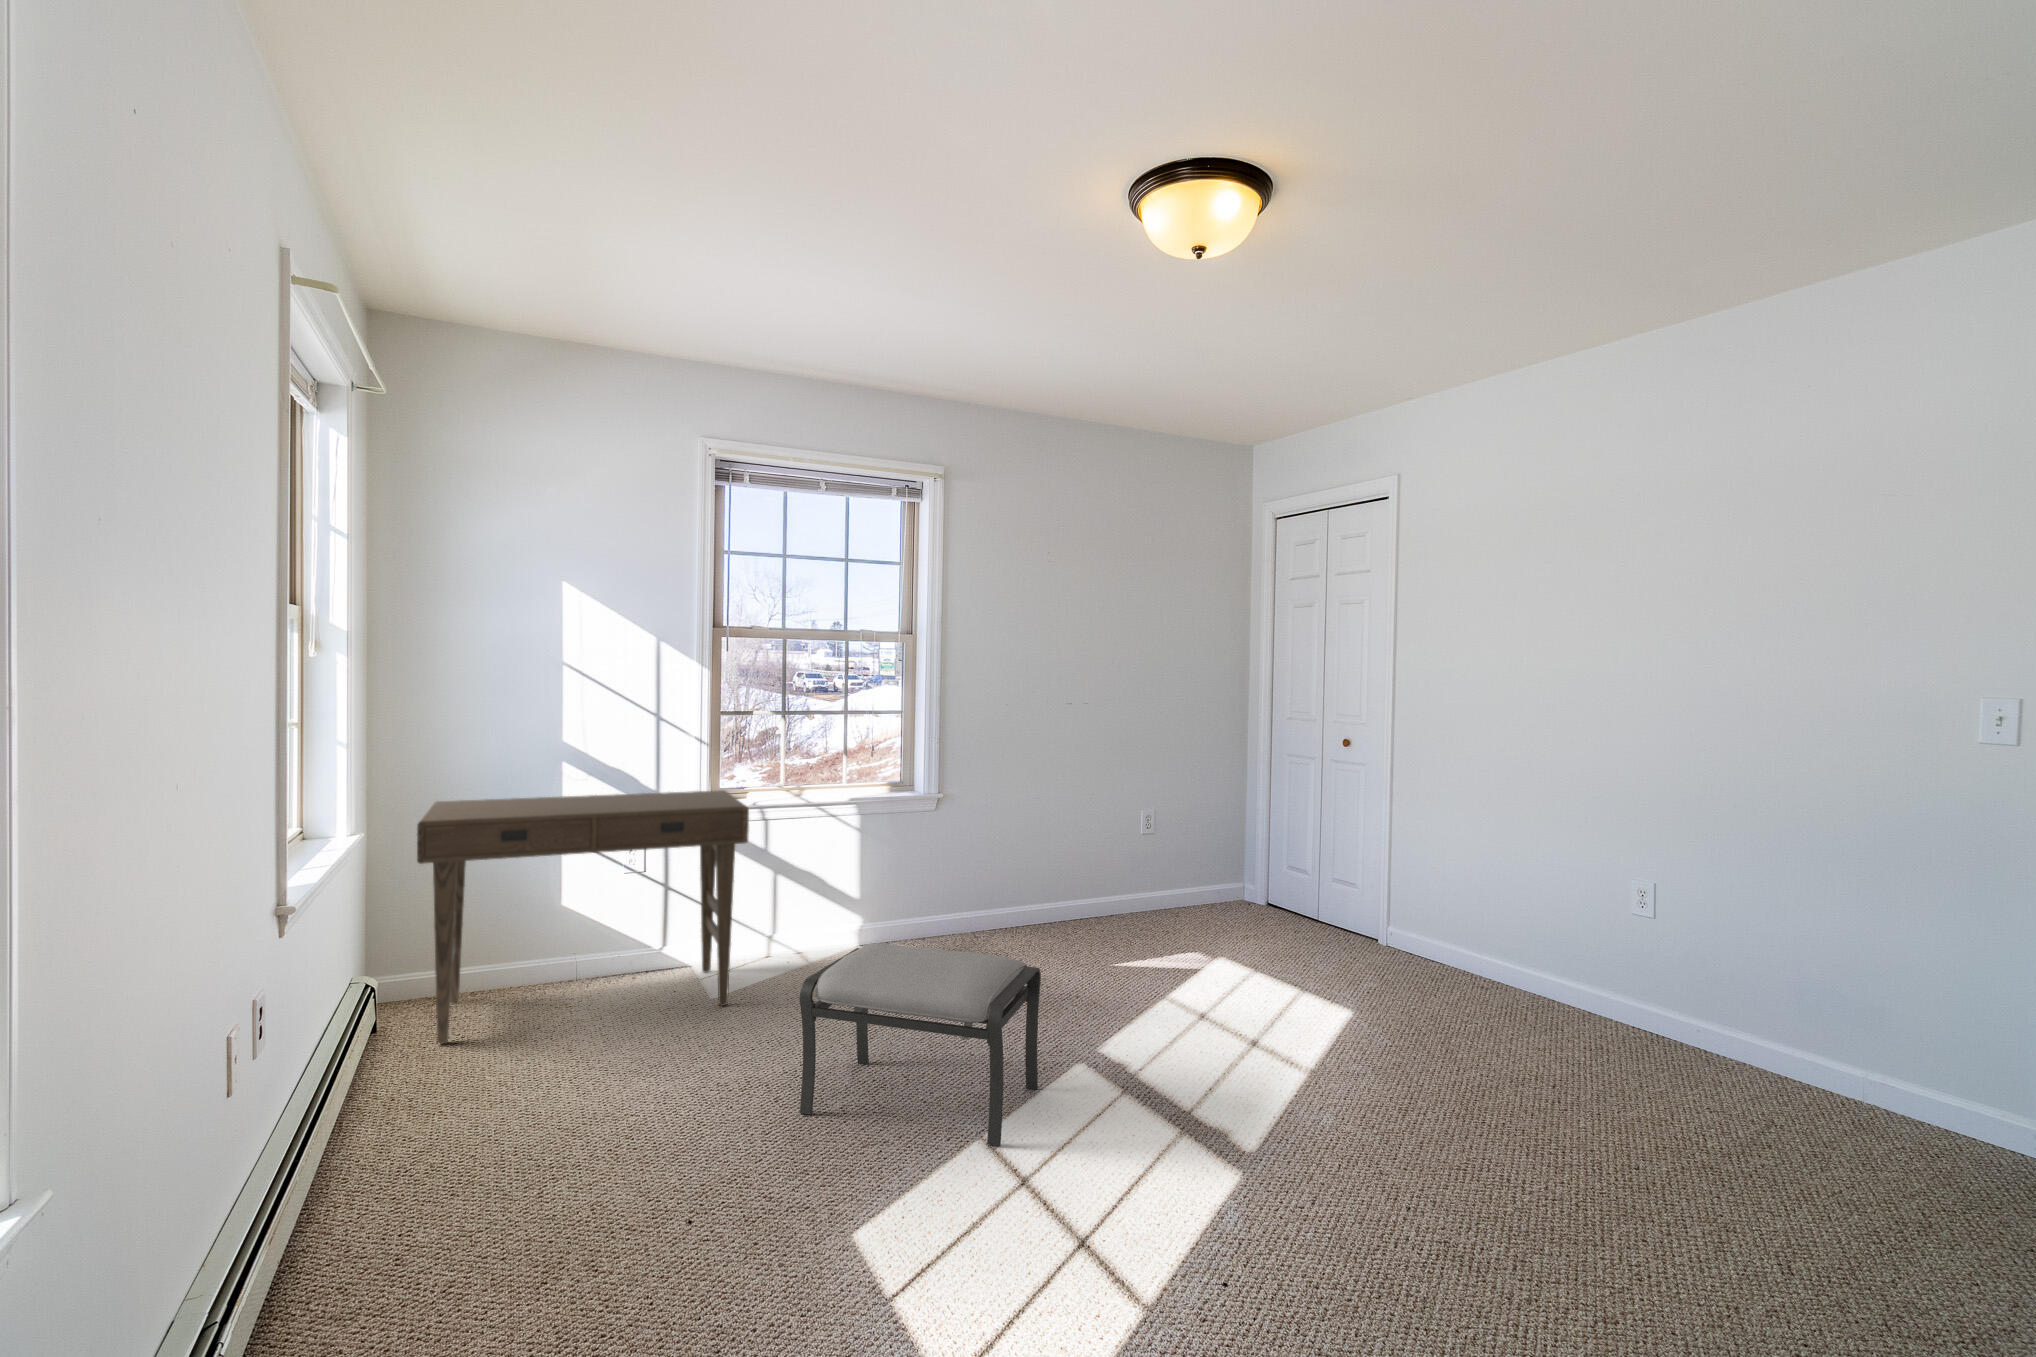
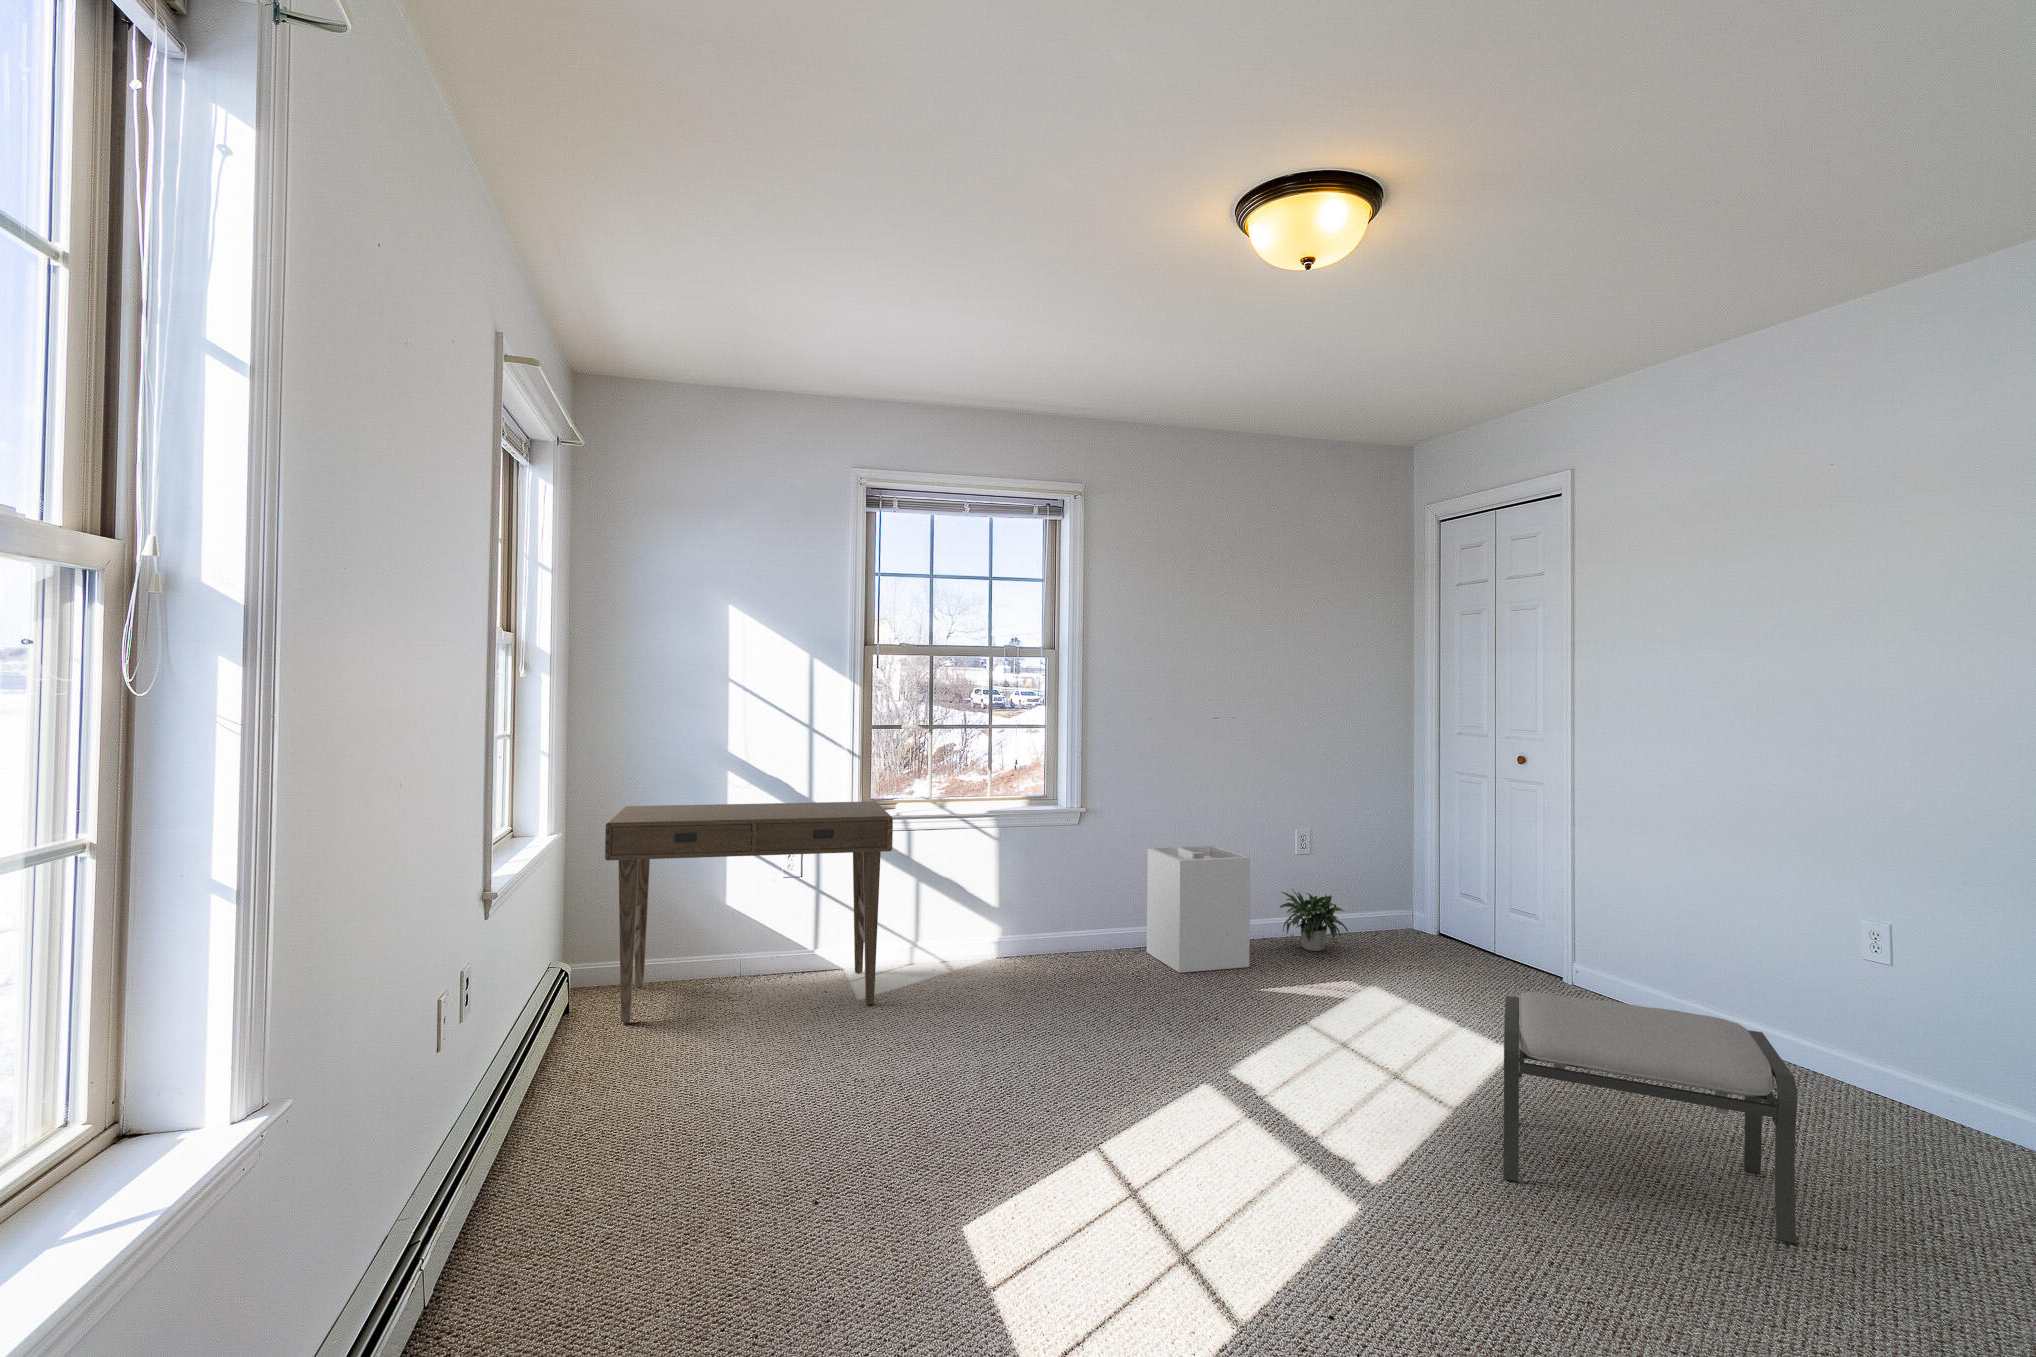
laundry hamper: none [1004,827,1106,954] -> present [1147,846,1250,973]
potted plant: none [1113,866,1195,926] -> present [1262,889,1348,951]
ottoman: present [799,943,1041,1146] -> present [1503,992,1797,1244]

